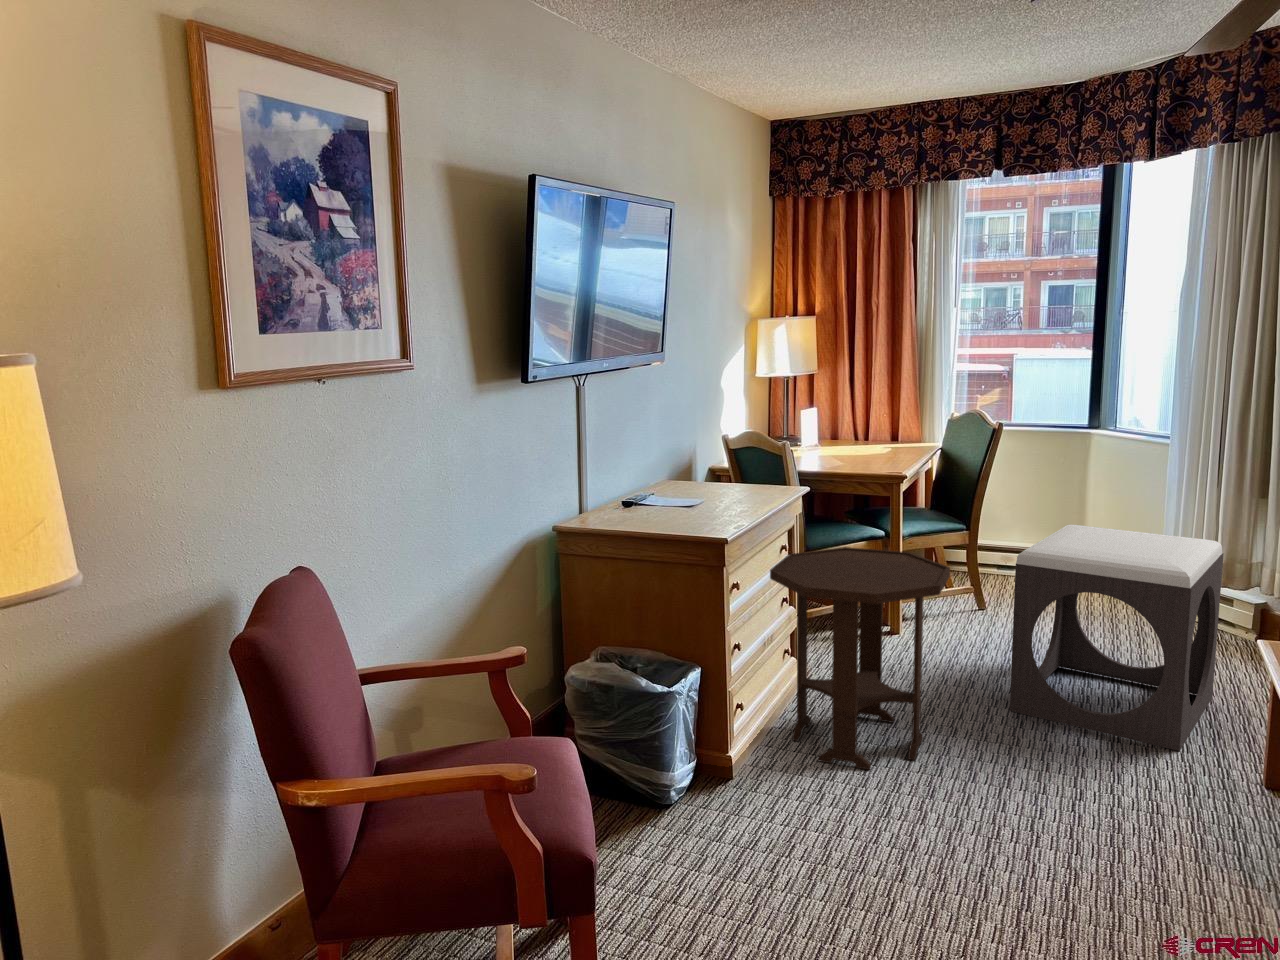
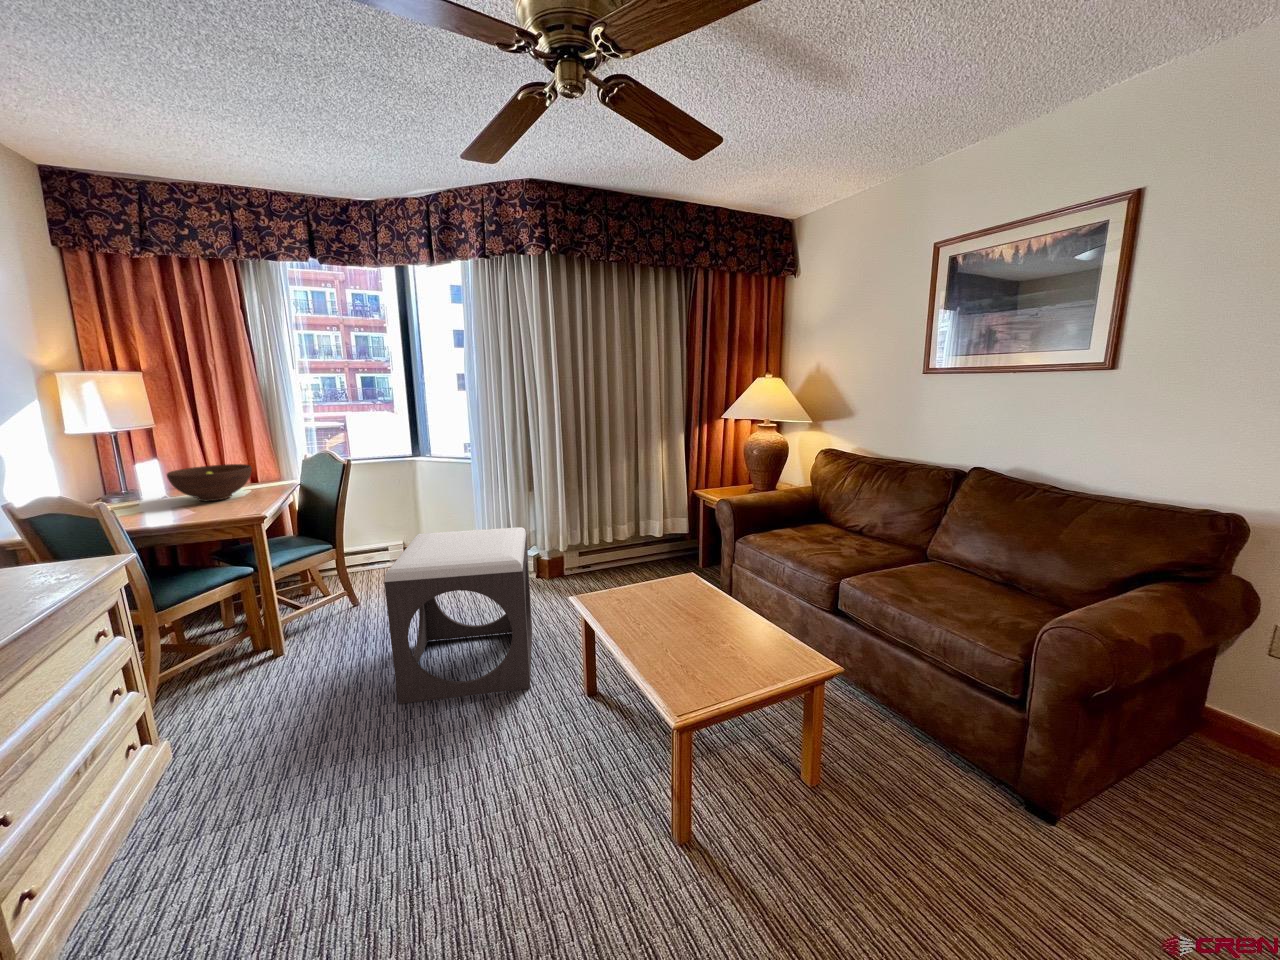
fruit bowl: none [825,417,898,455] -> present [167,464,252,501]
side table: present [770,547,950,770] -> none [55,601,322,891]

